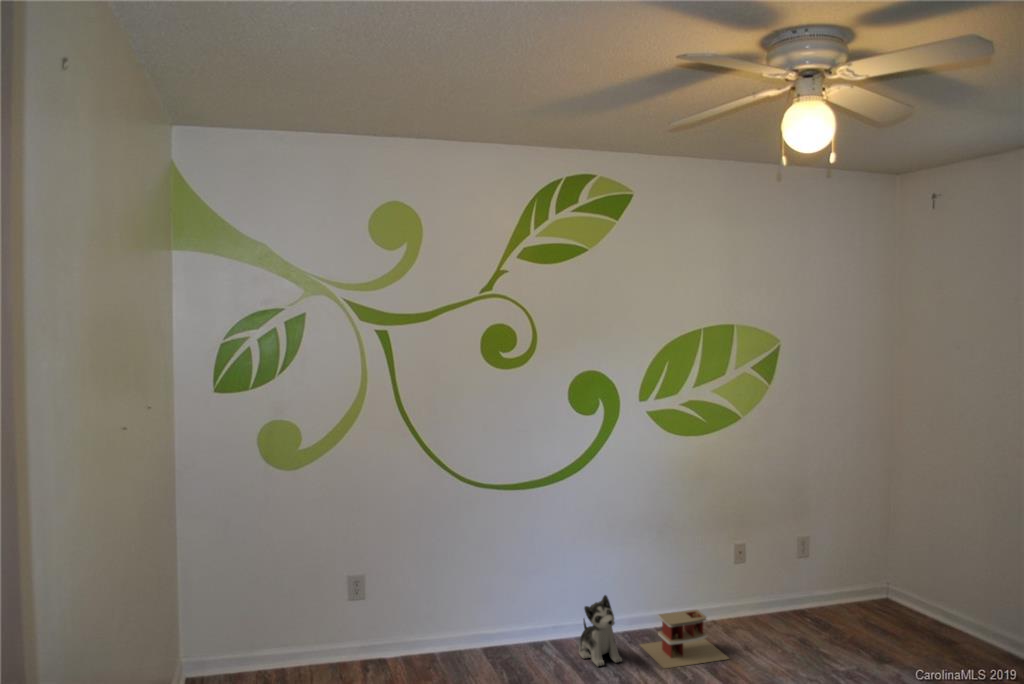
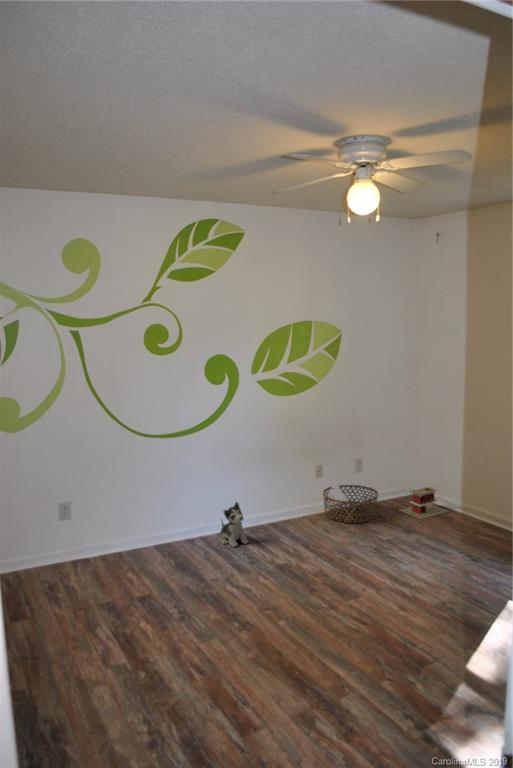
basket: none [748,580,842,649] -> present [323,485,378,523]
toy house: present [640,610,729,668] -> present [399,487,449,519]

